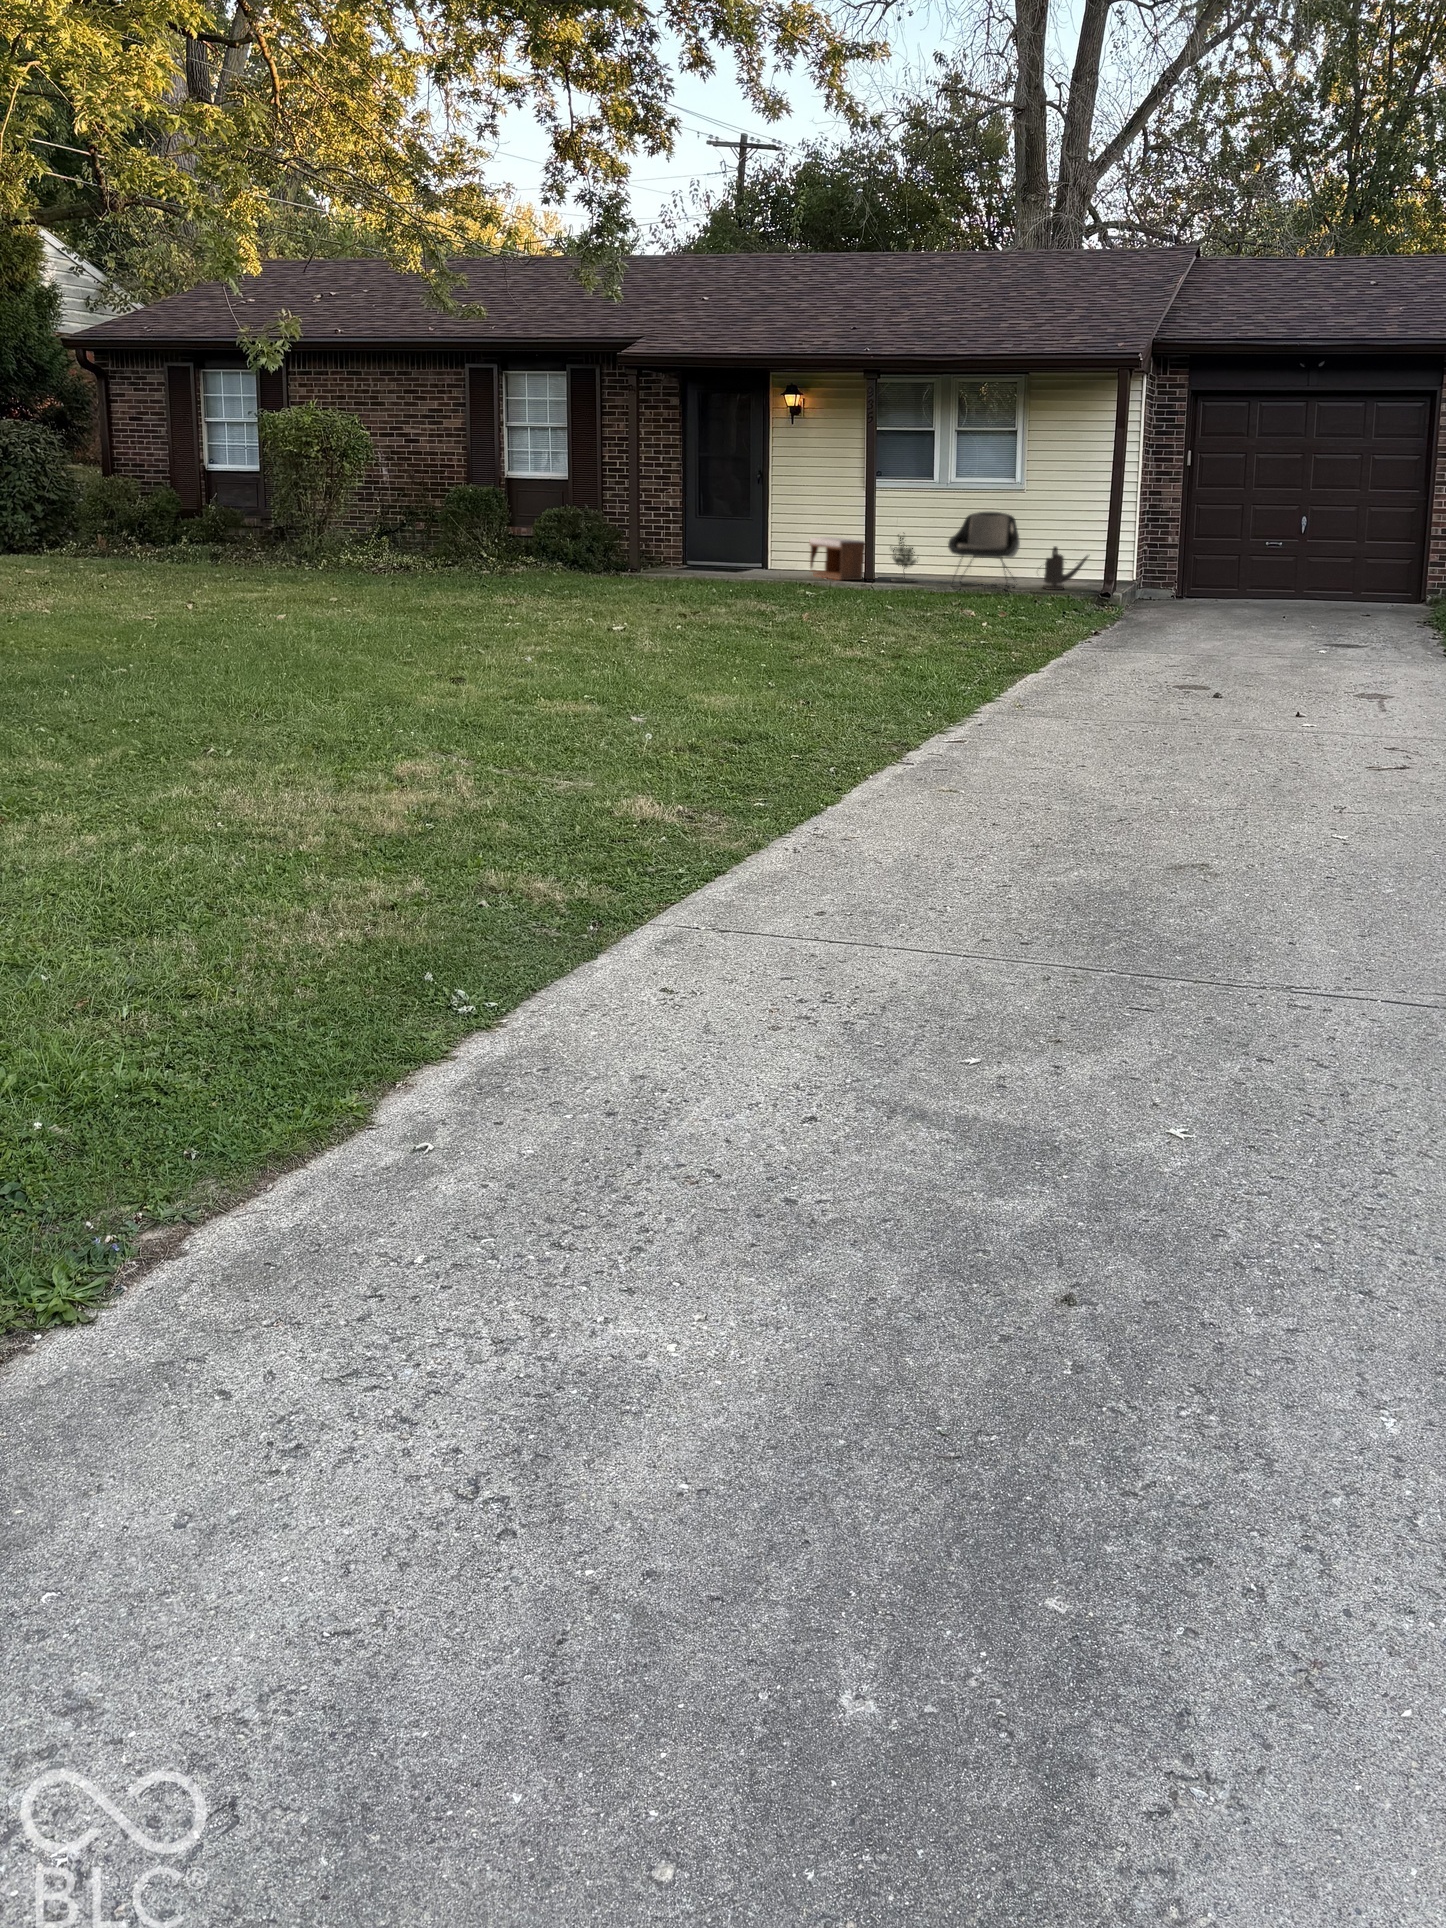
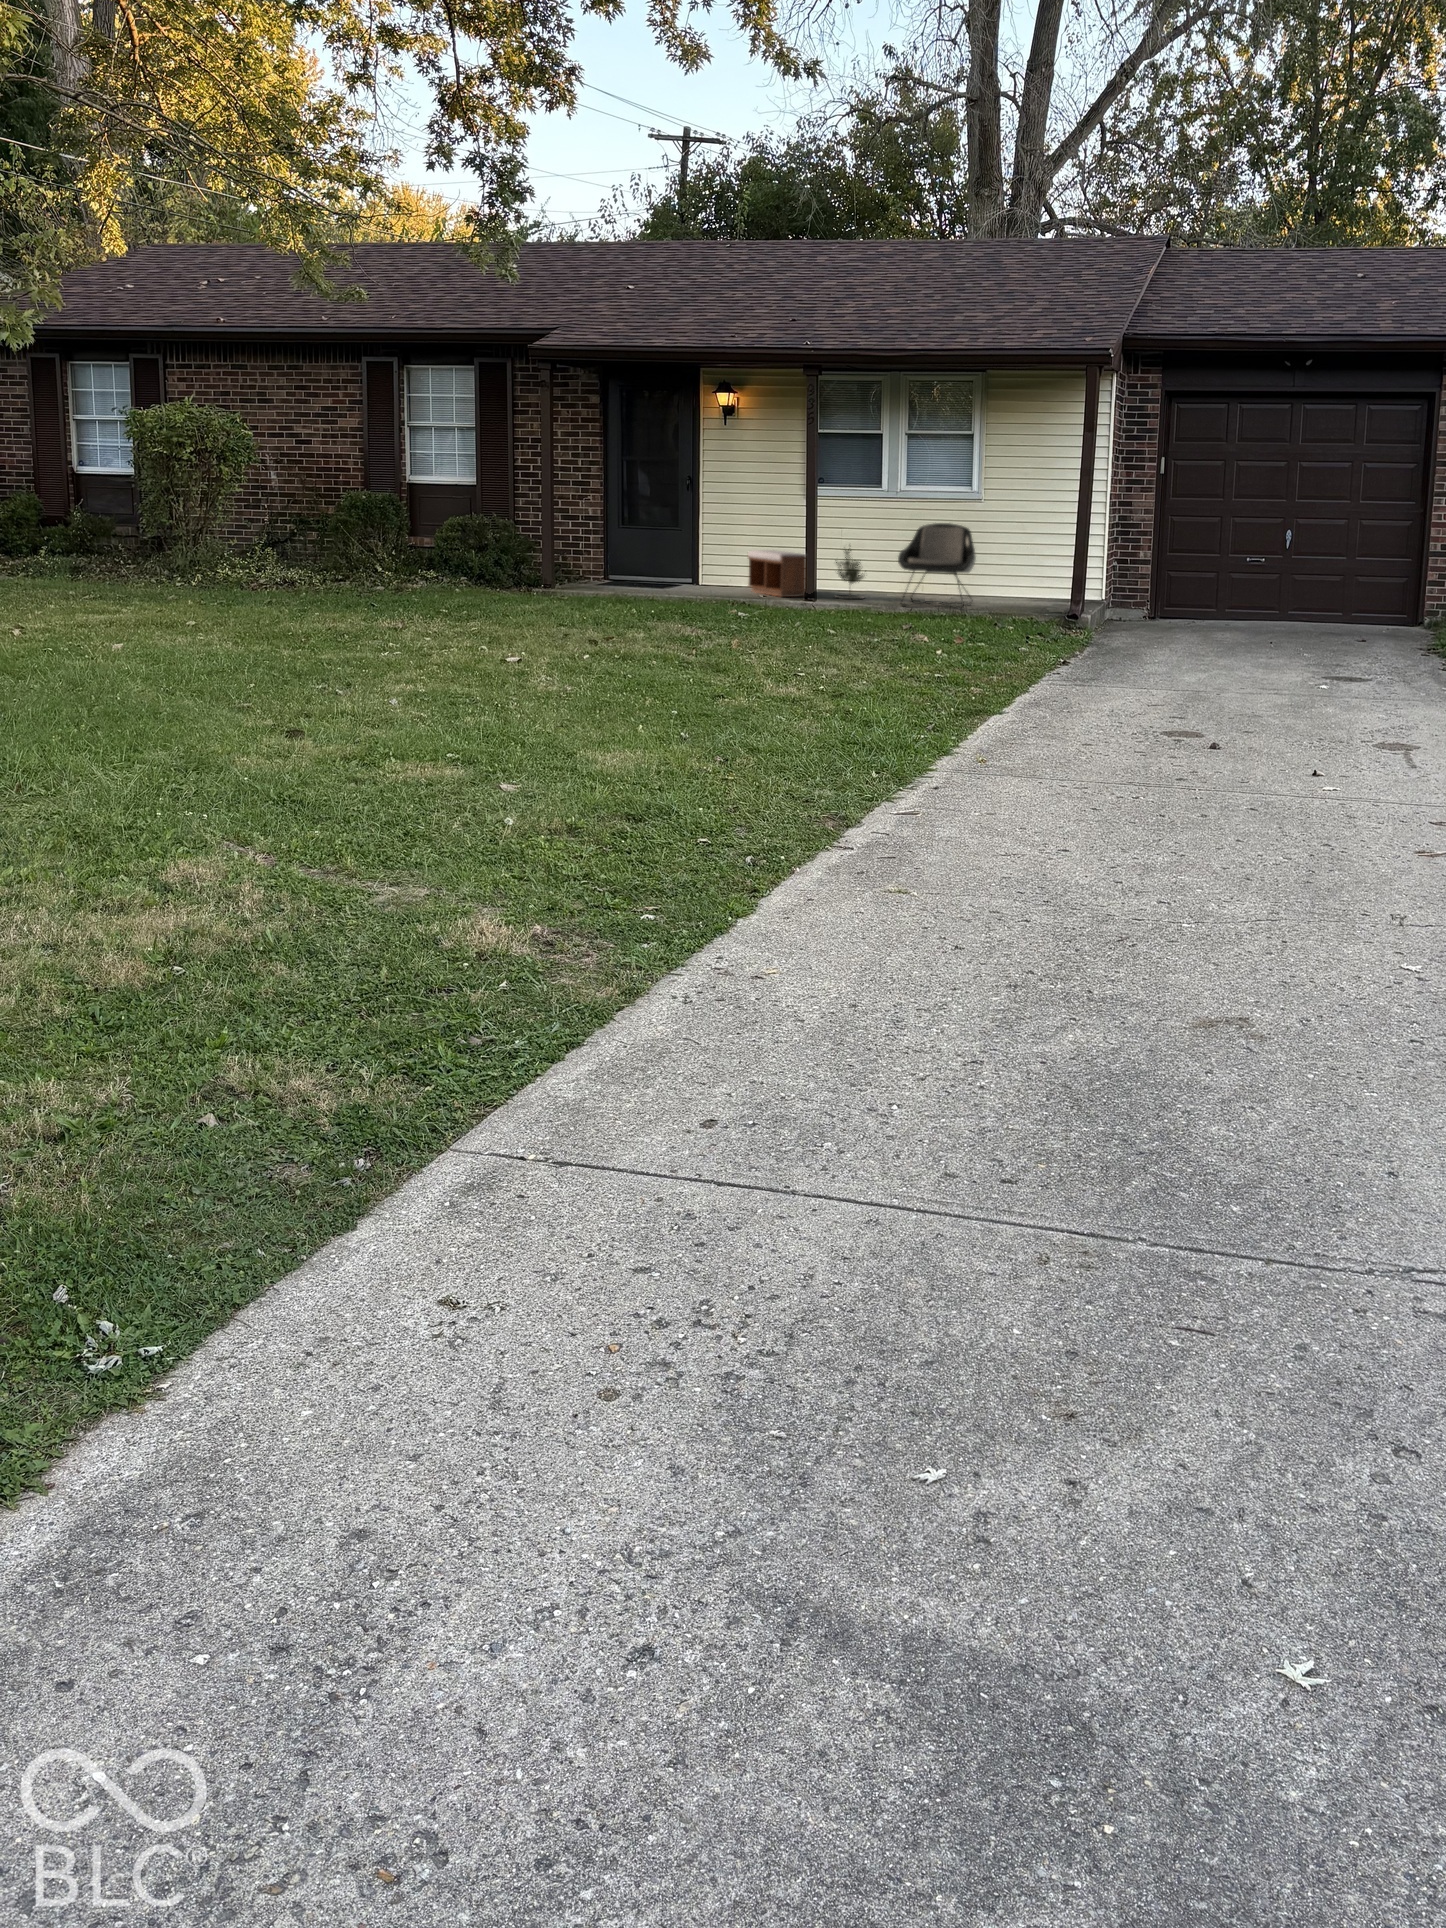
watering can: present [1043,546,1088,590] -> none [994,561,1051,608]

